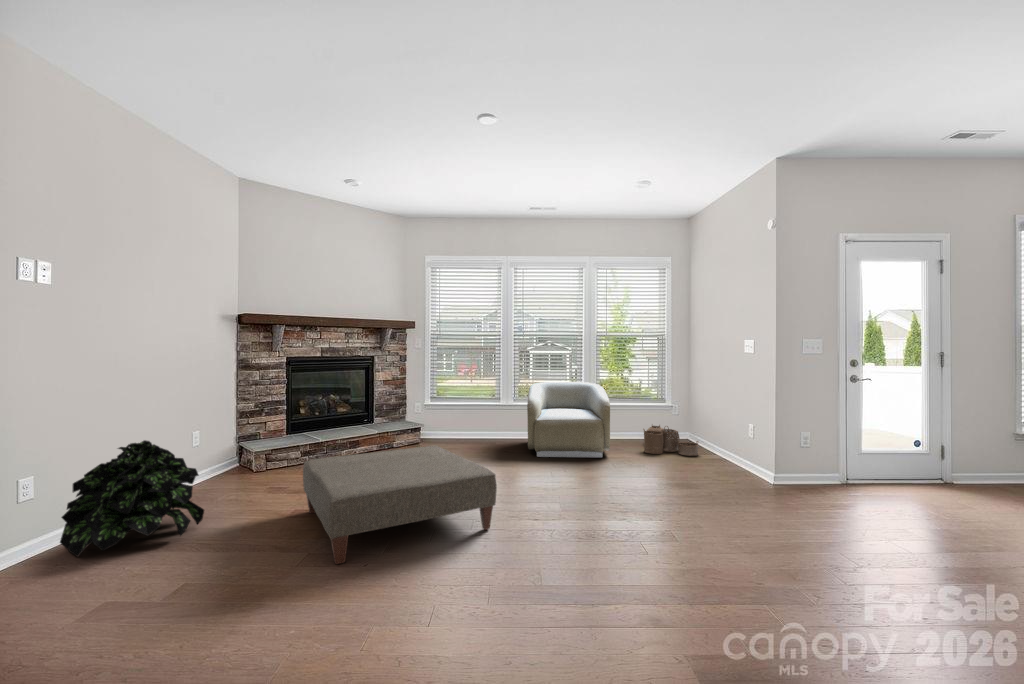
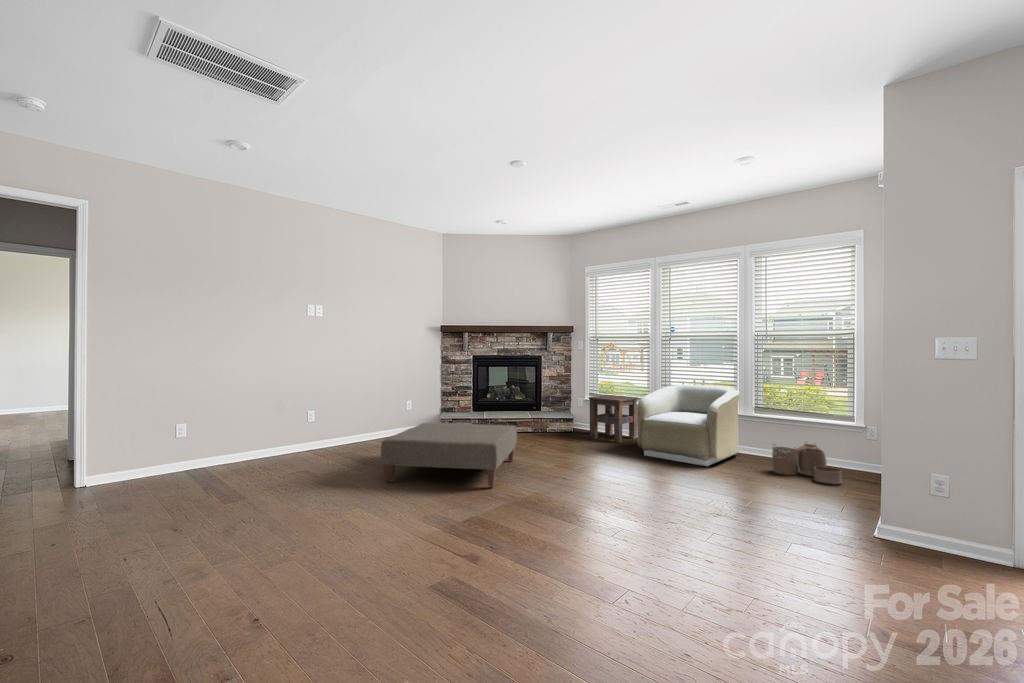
side table: none [452,398,494,448] -> present [589,395,638,443]
potted plant: present [60,440,204,557] -> none [311,399,374,455]

